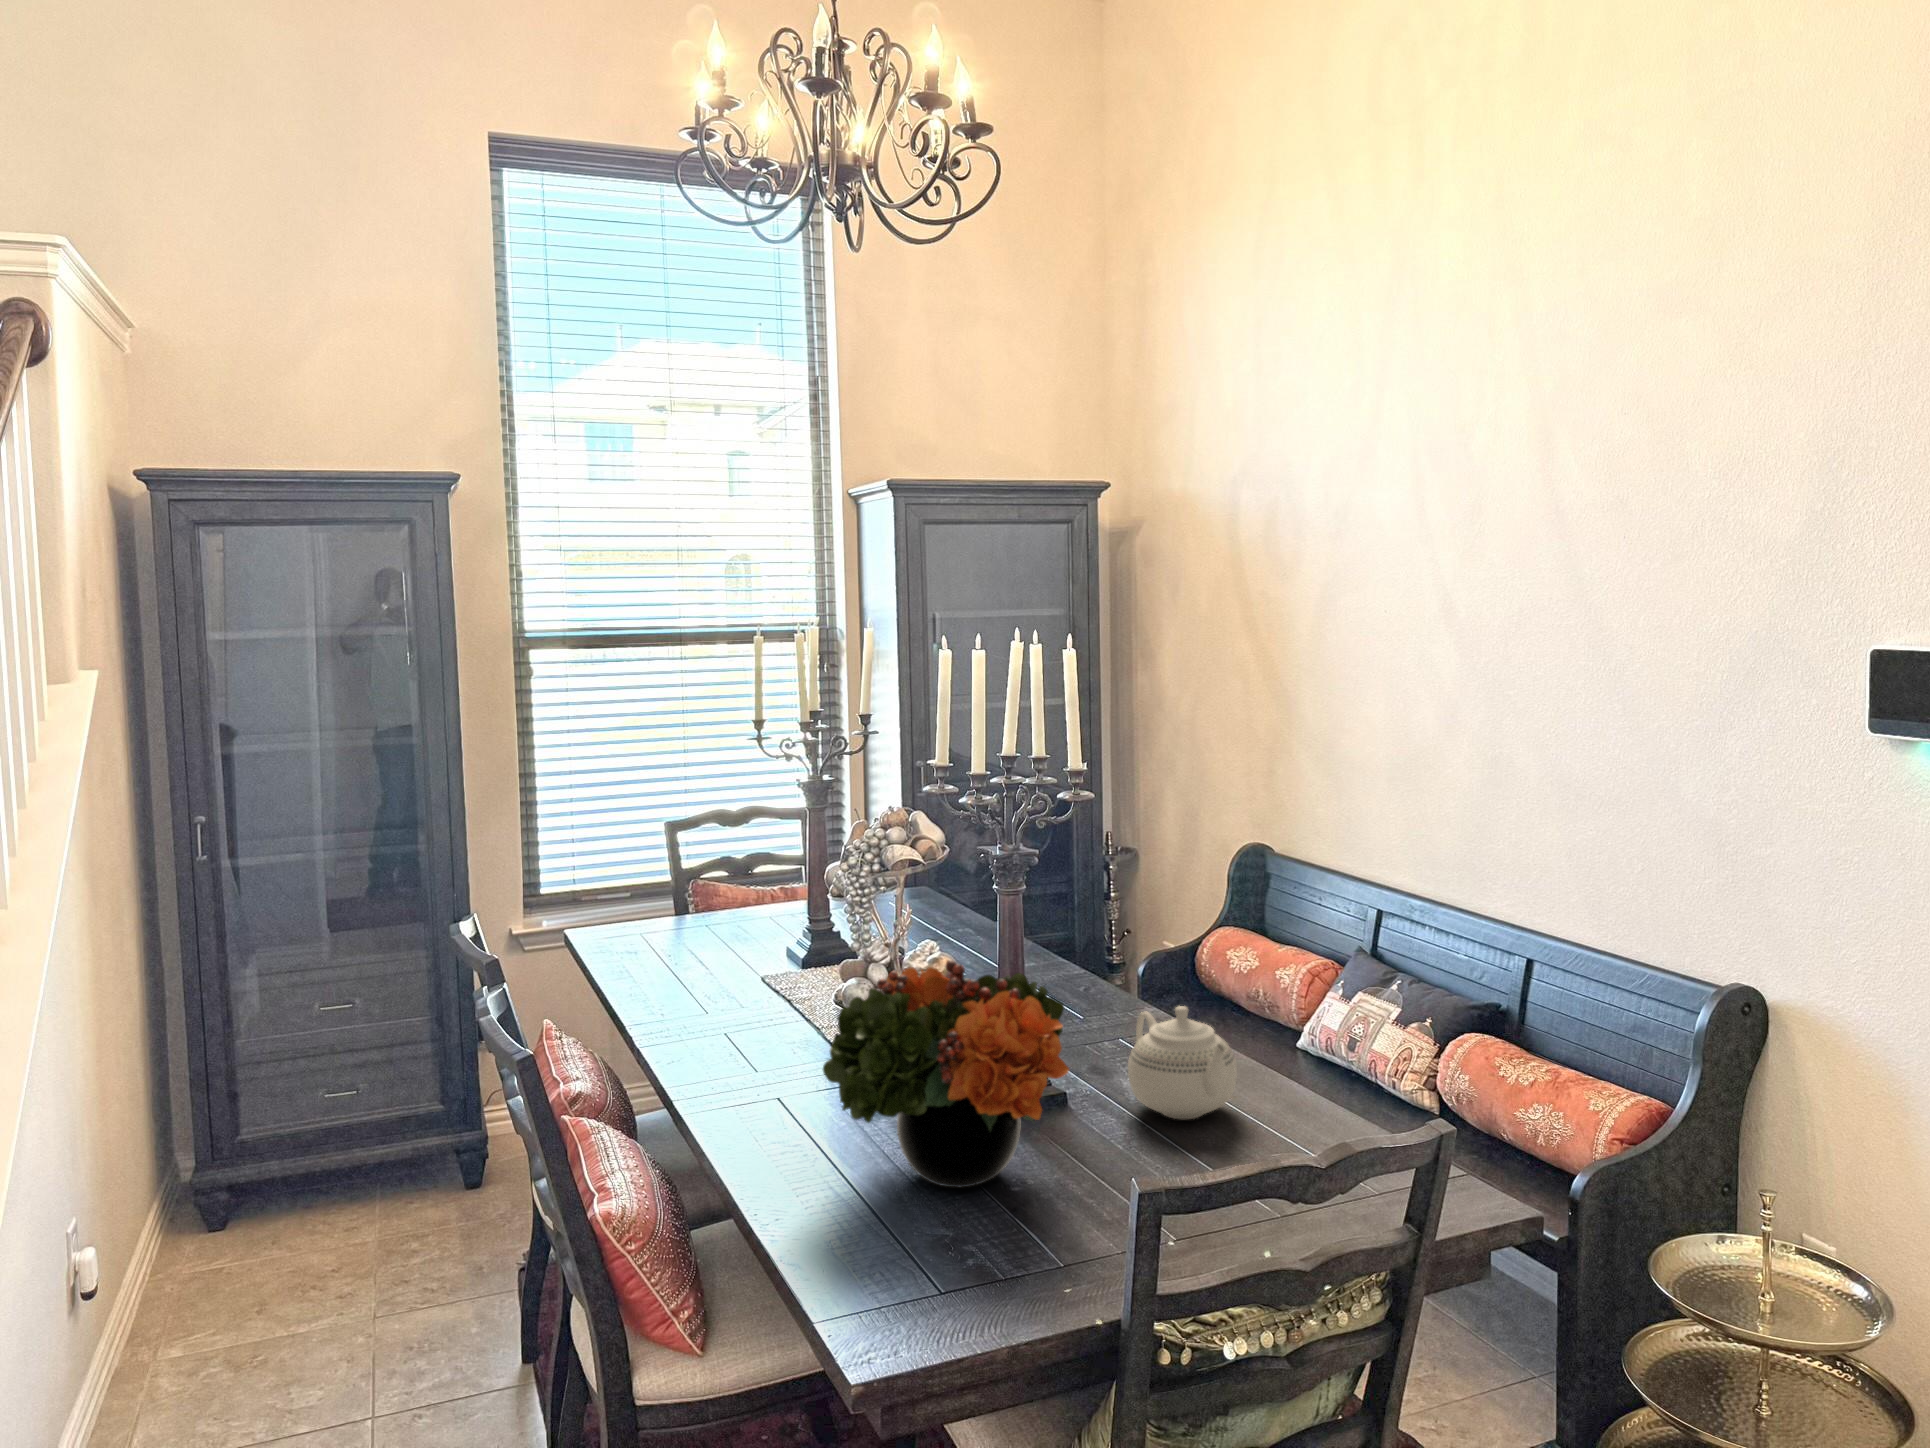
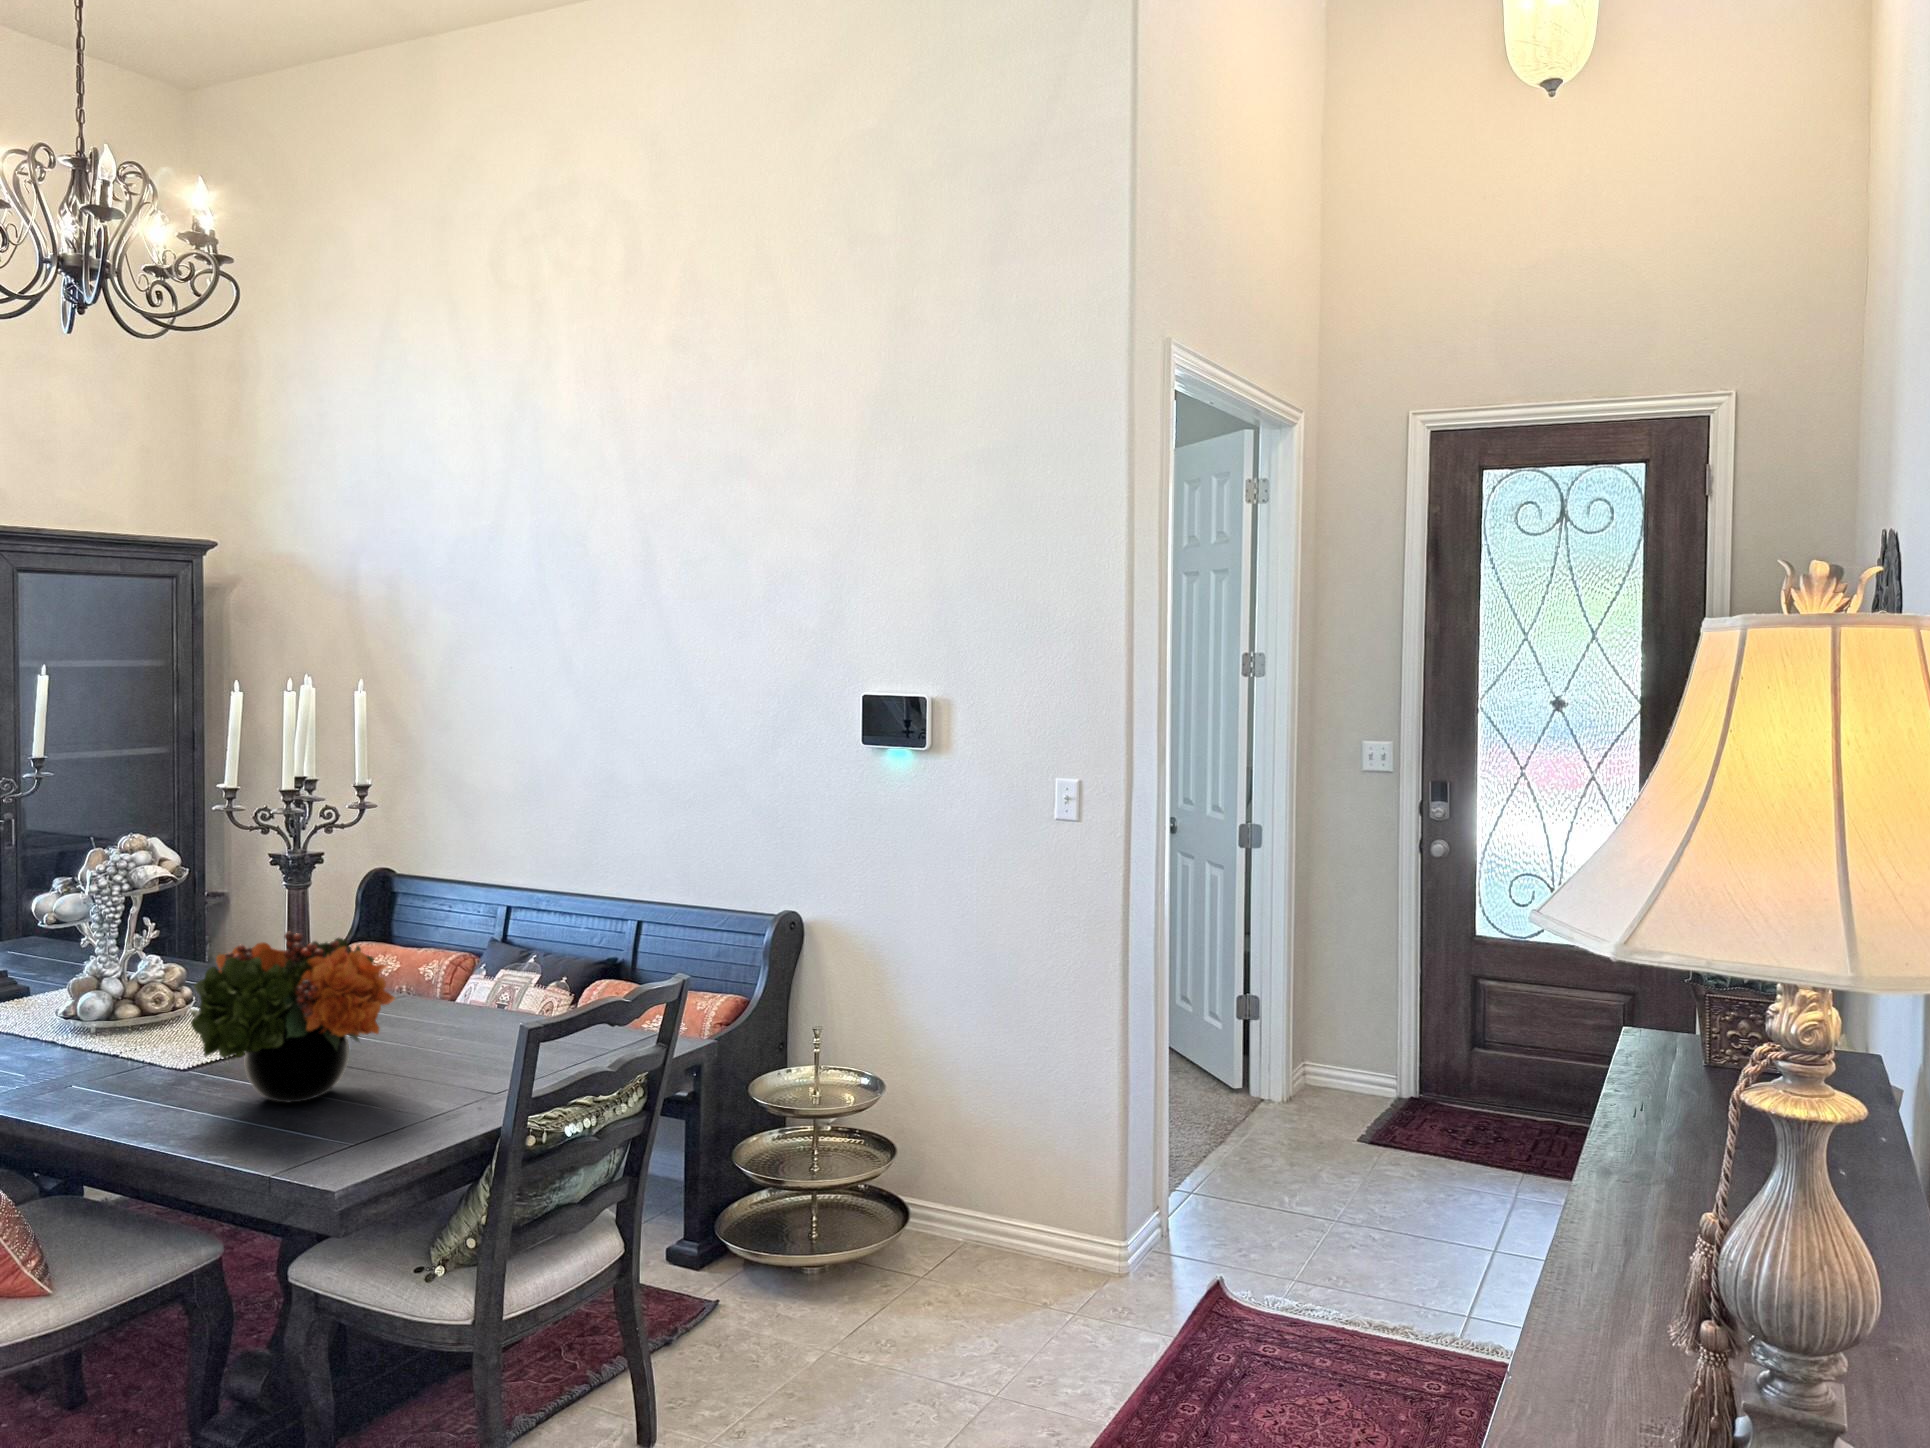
teapot: present [1128,1006,1237,1119] -> none [395,958,485,1042]

